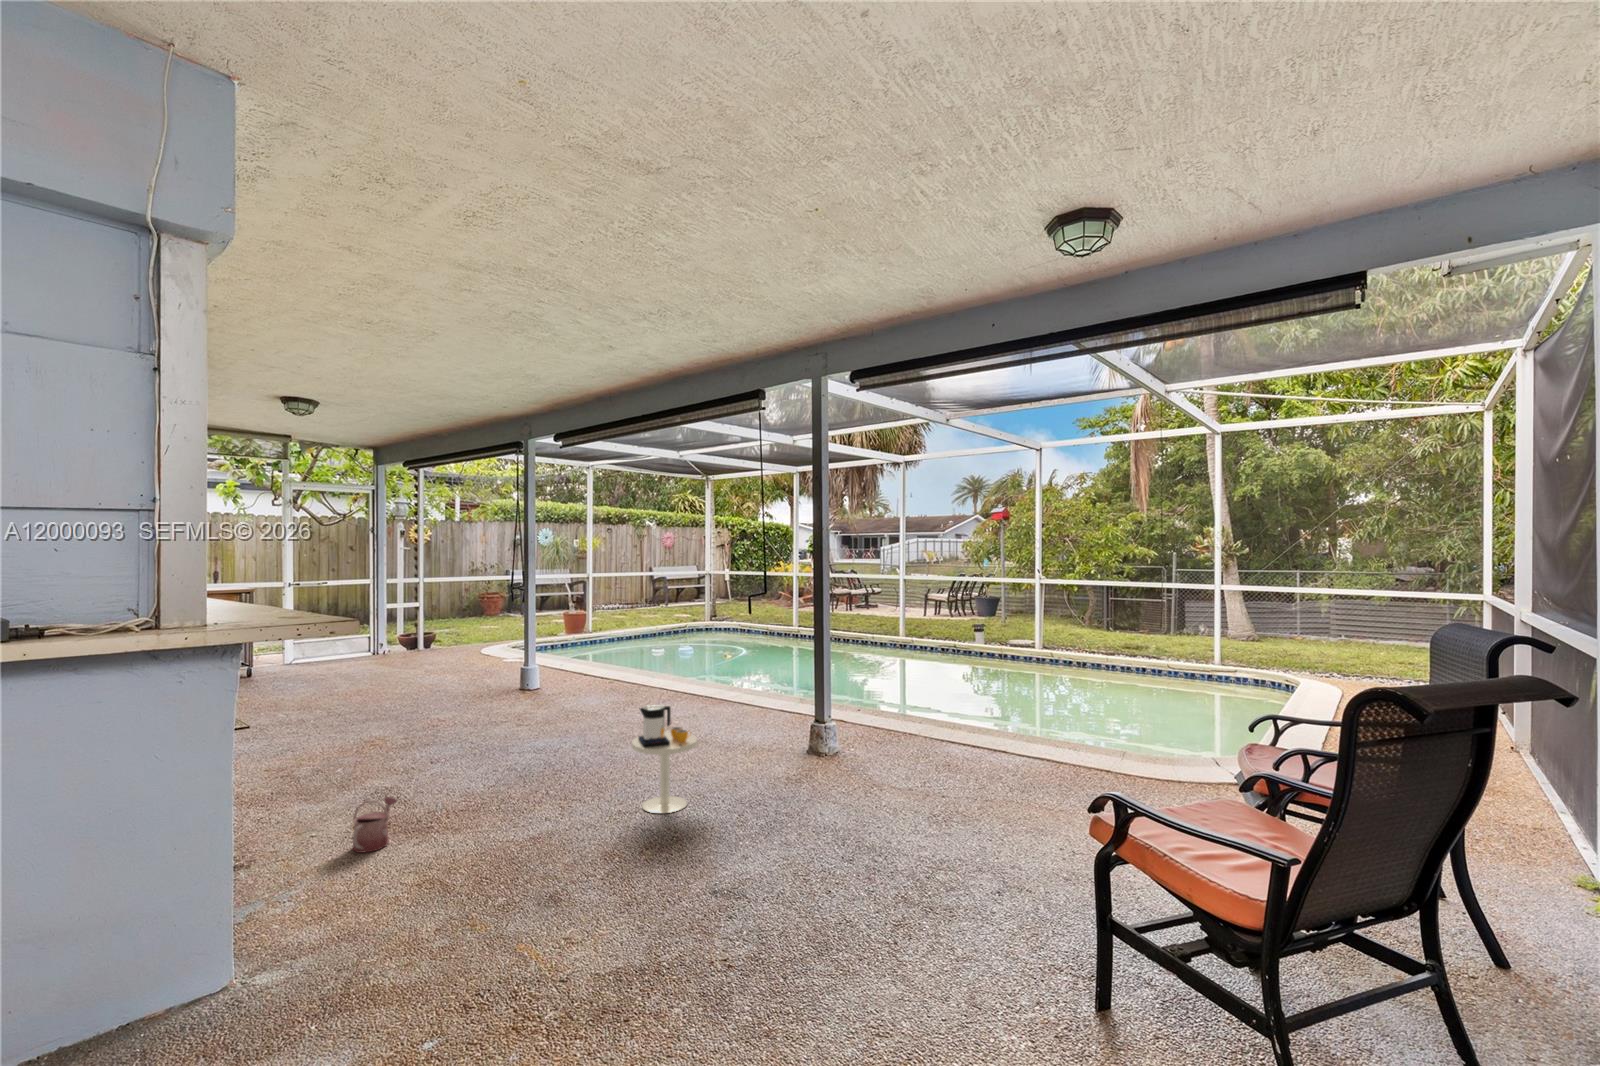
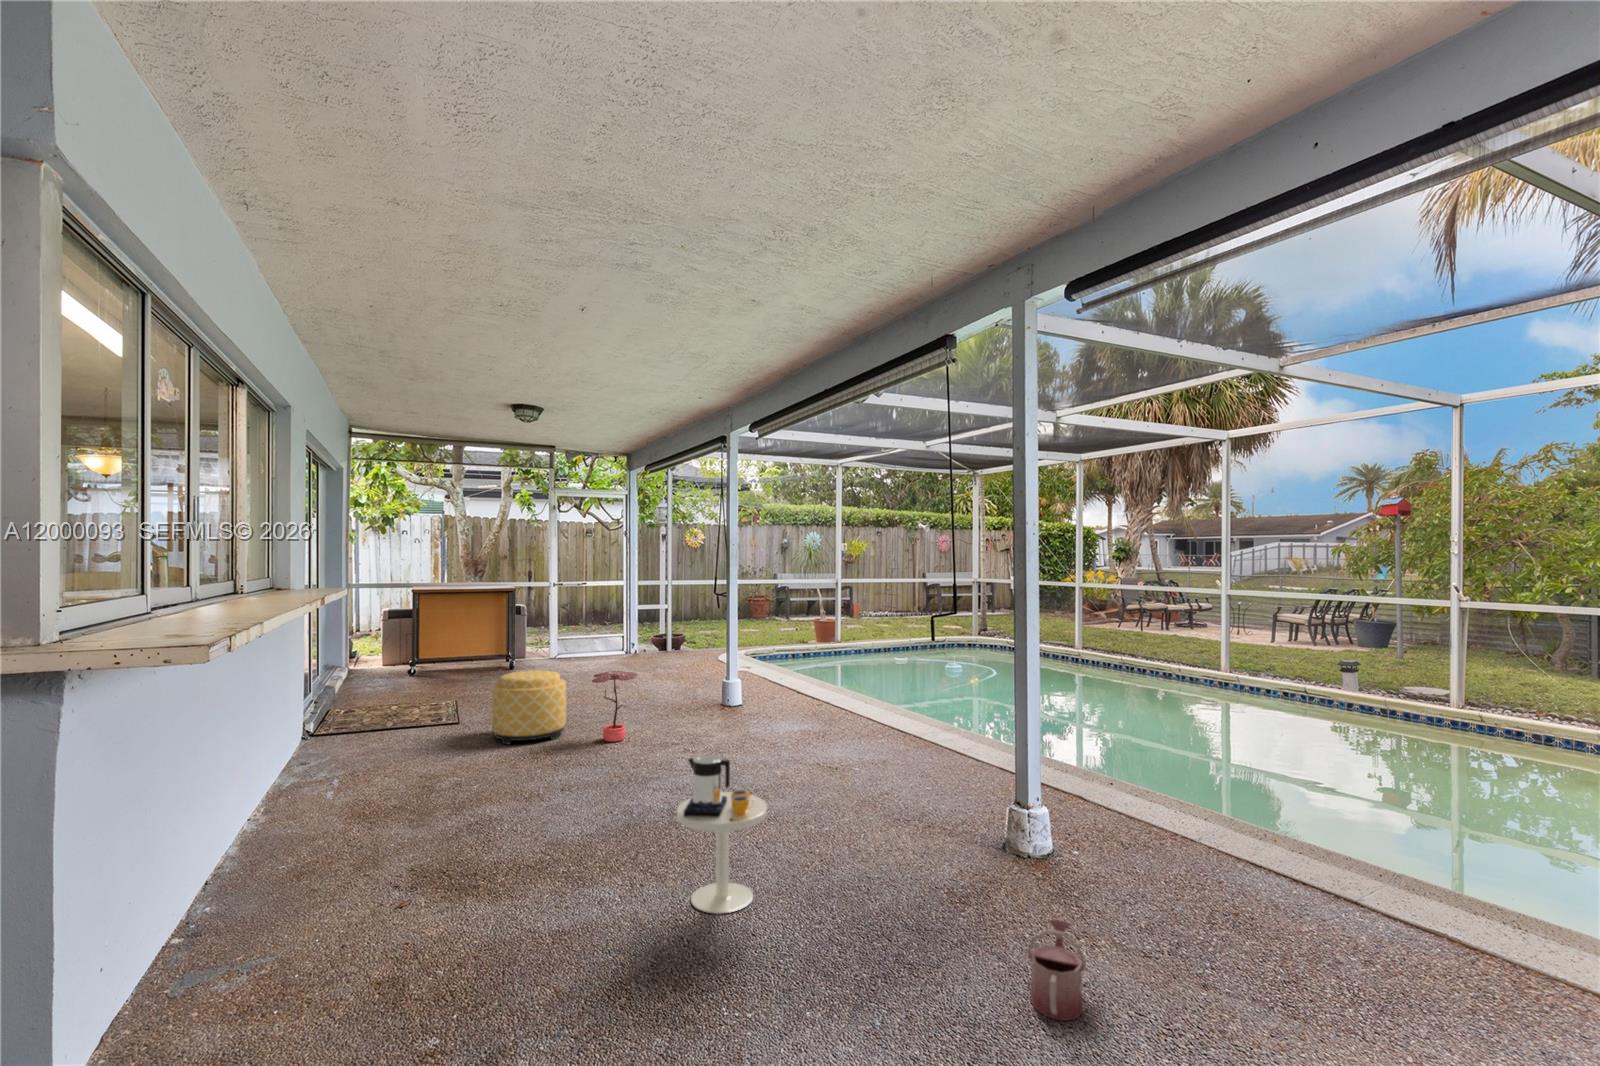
potted plant: none [430,664,478,729] -> present [592,671,638,742]
ottoman: none [316,669,396,742] -> present [492,670,566,744]
watering can: present [353,797,397,853] -> present [1028,919,1085,1021]

